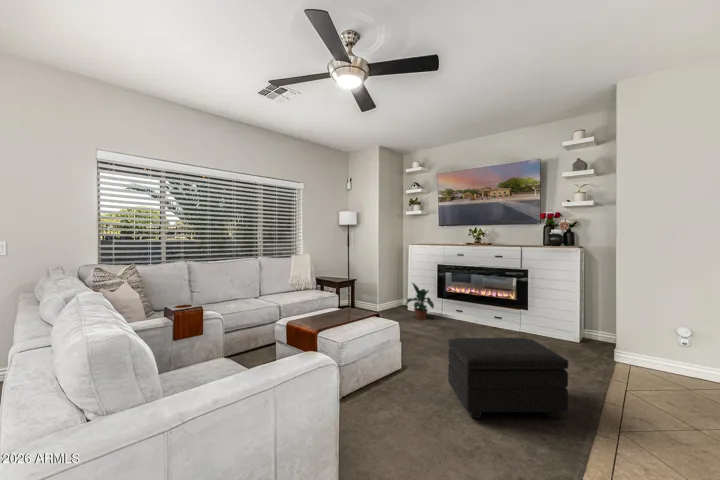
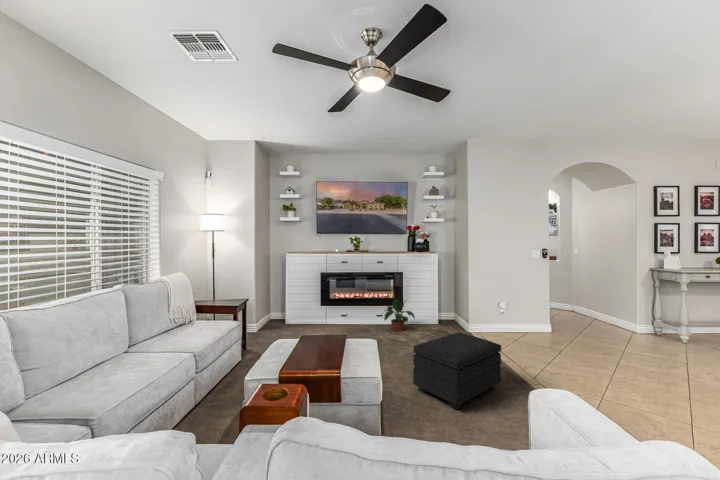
potted plant: present [406,283,434,319] -> present [384,299,415,331]

